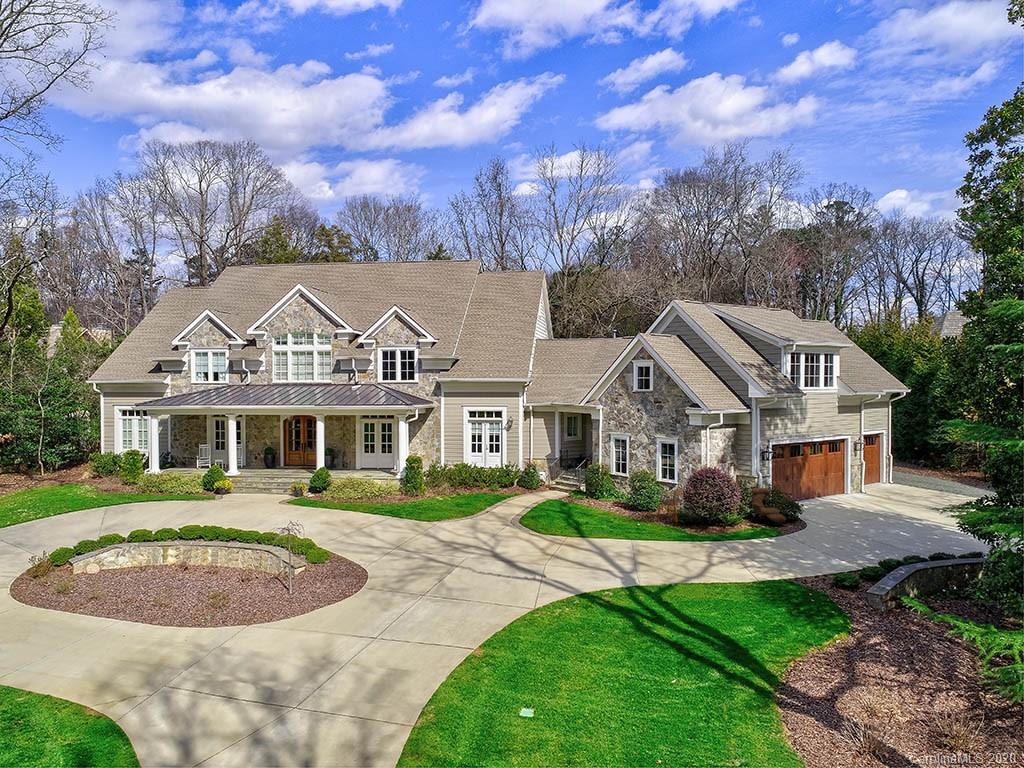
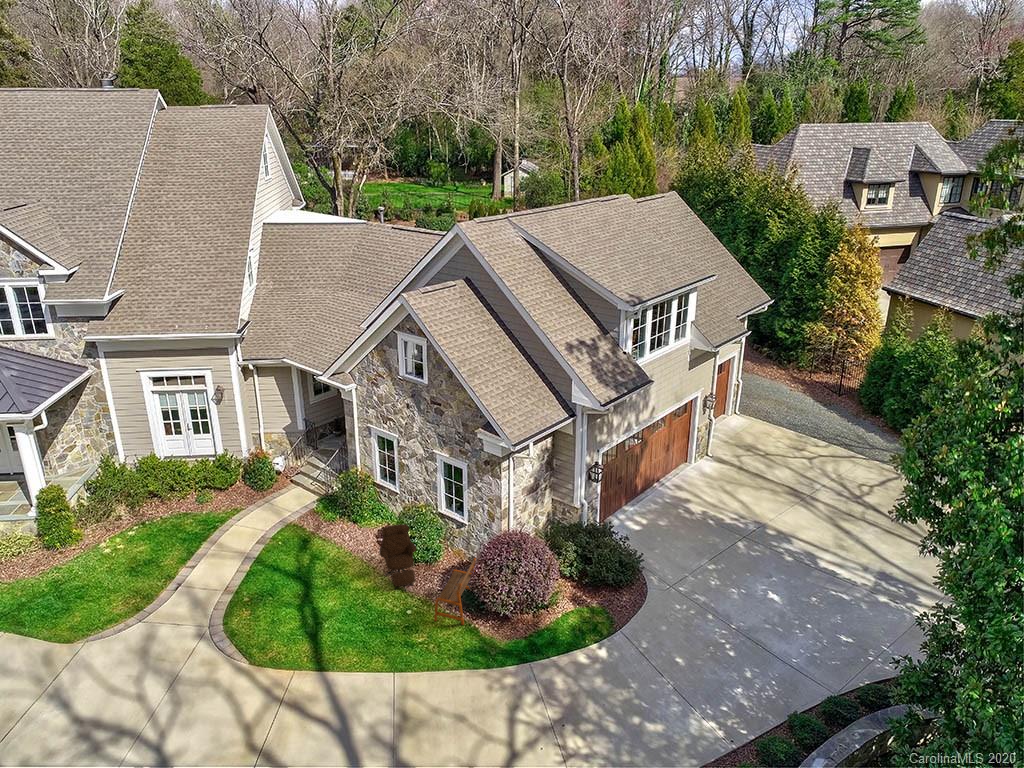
lounge chair: present [752,488,786,524] -> present [379,524,416,591]

